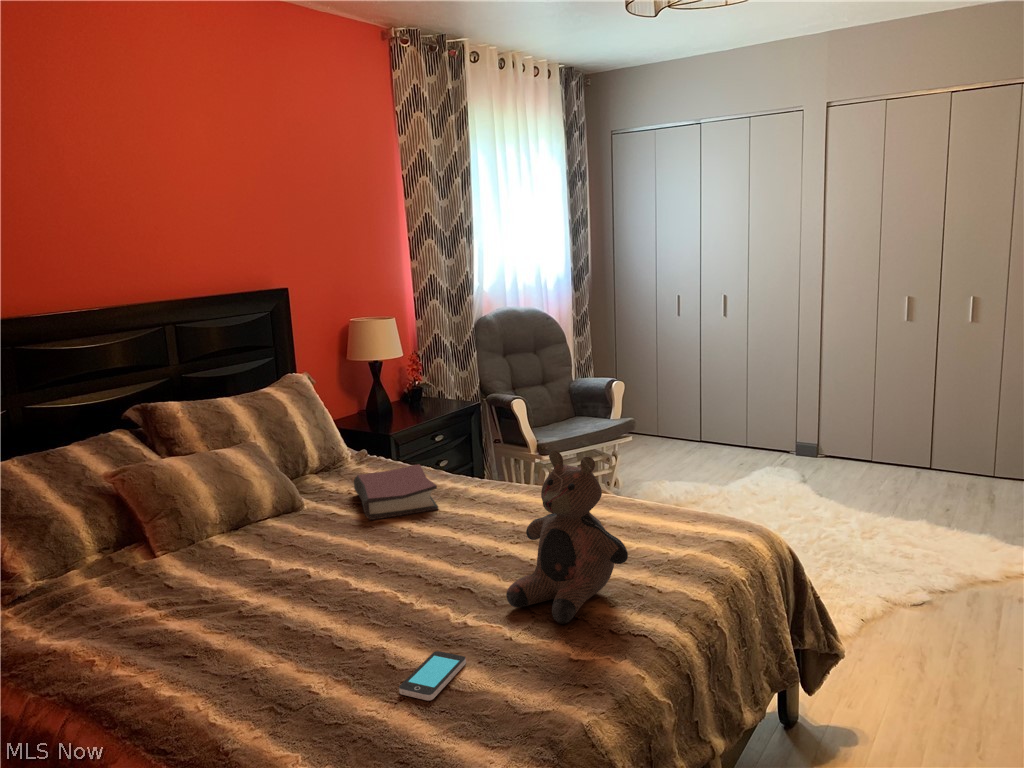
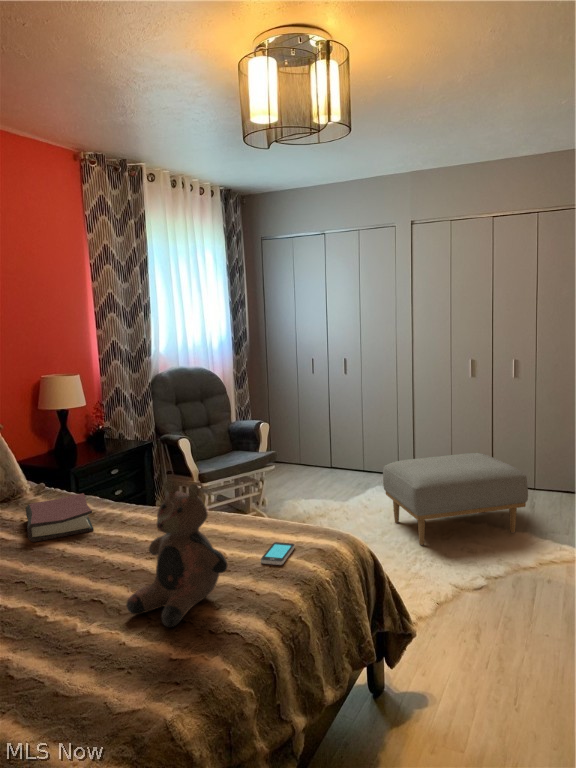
ottoman: none [781,427,988,546] -> present [383,453,528,545]
smartphone: present [399,651,466,700] -> present [261,542,295,565]

